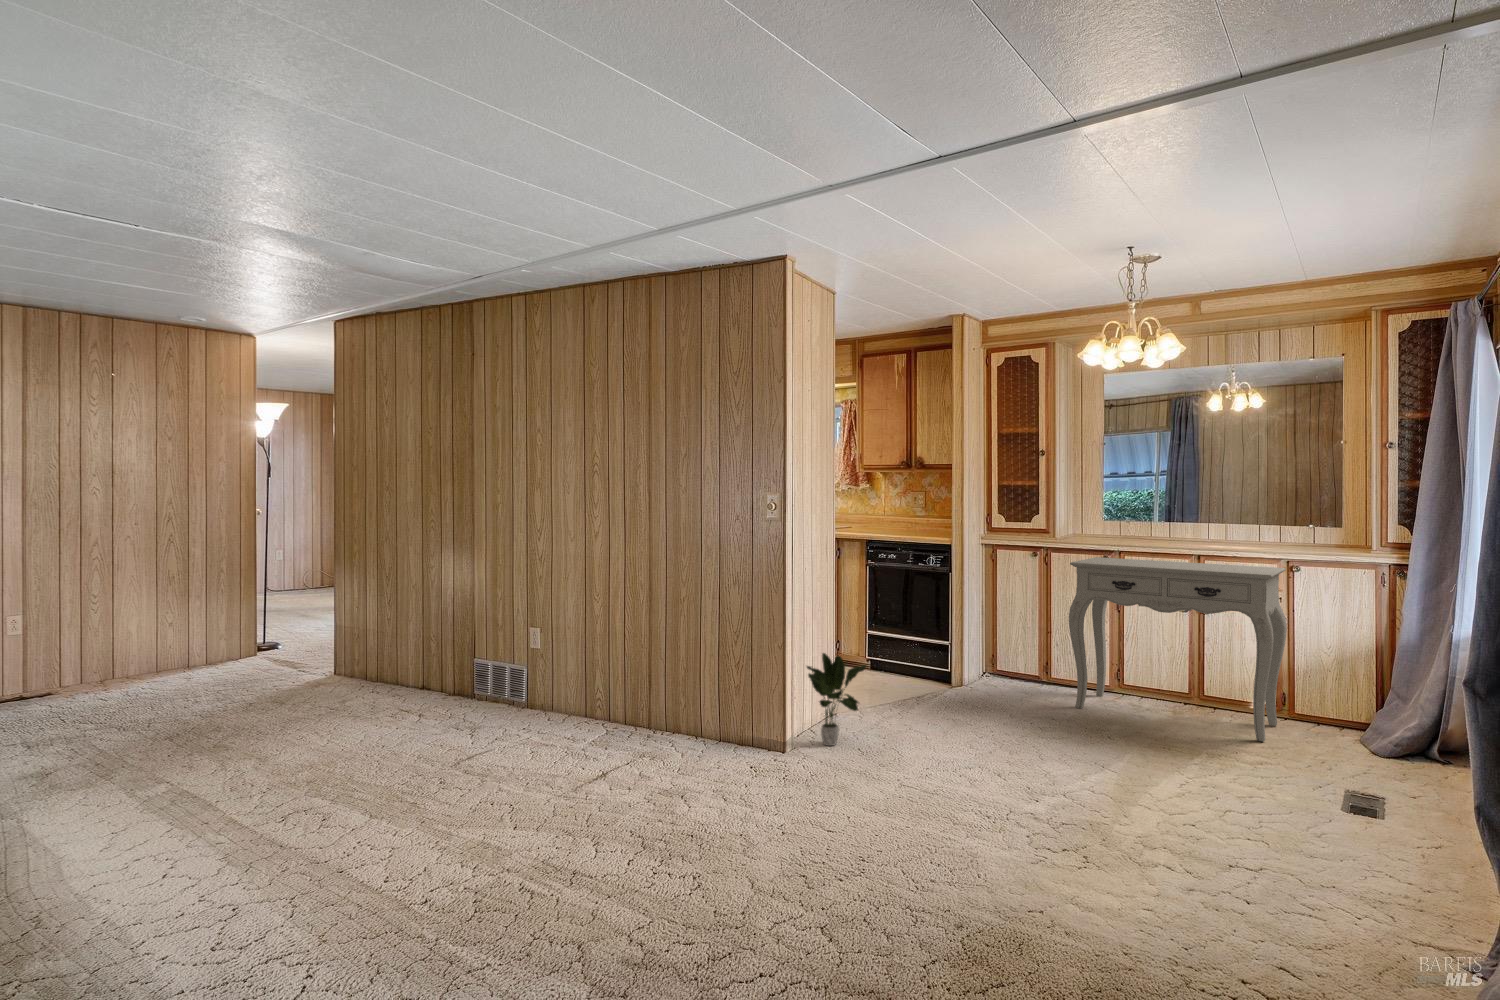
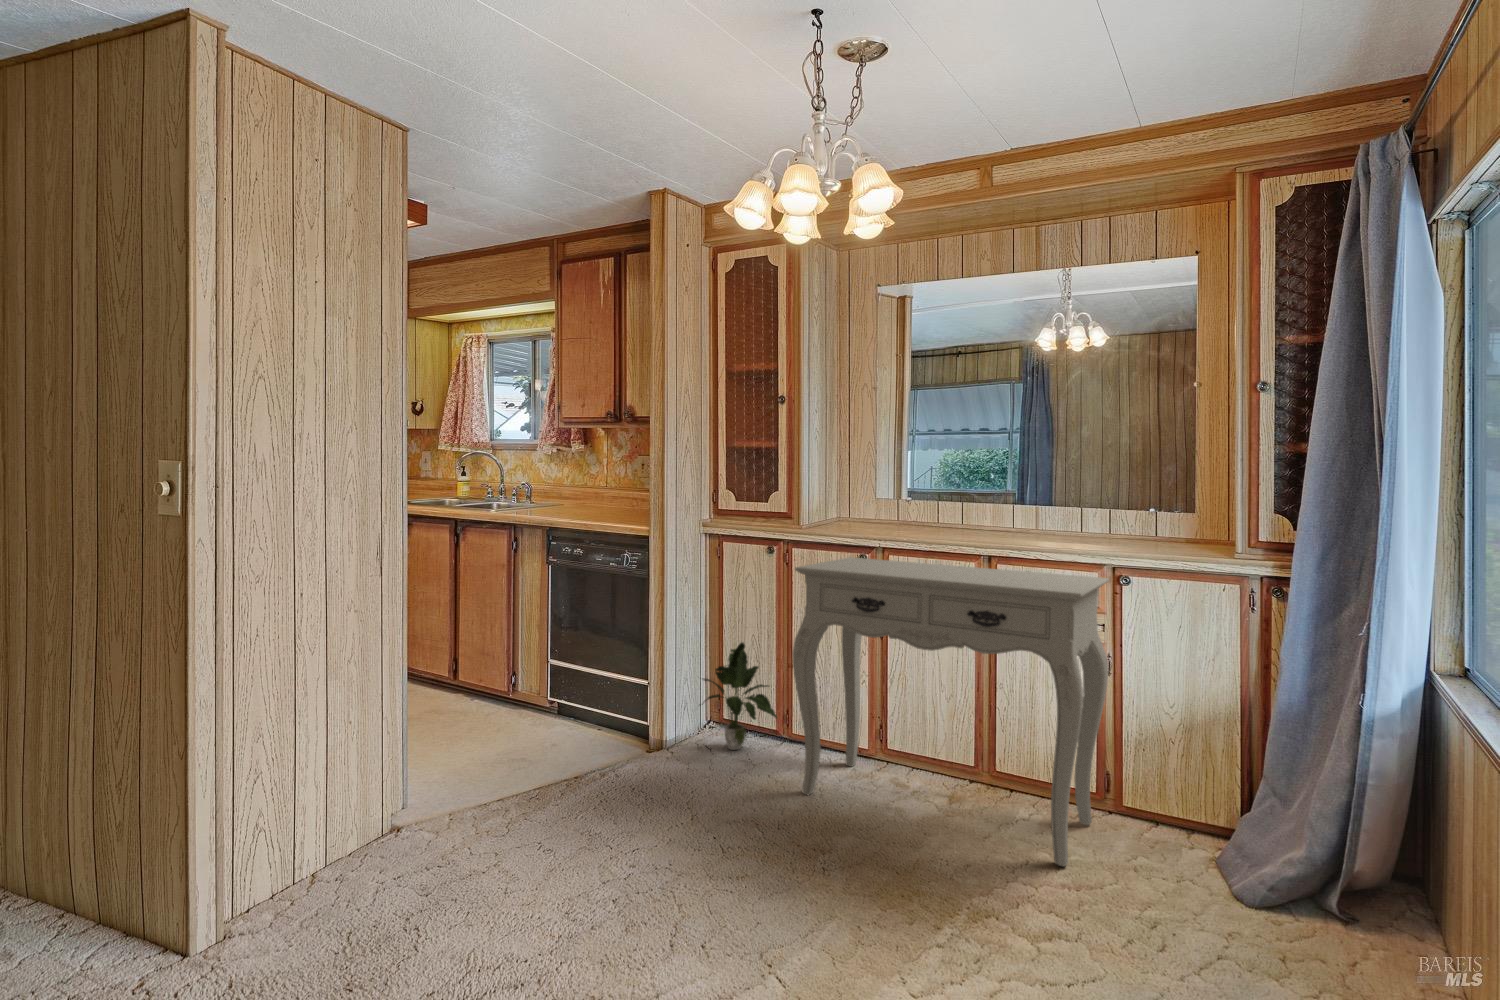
potted plant: present [807,653,866,746] -> present [702,643,777,750]

